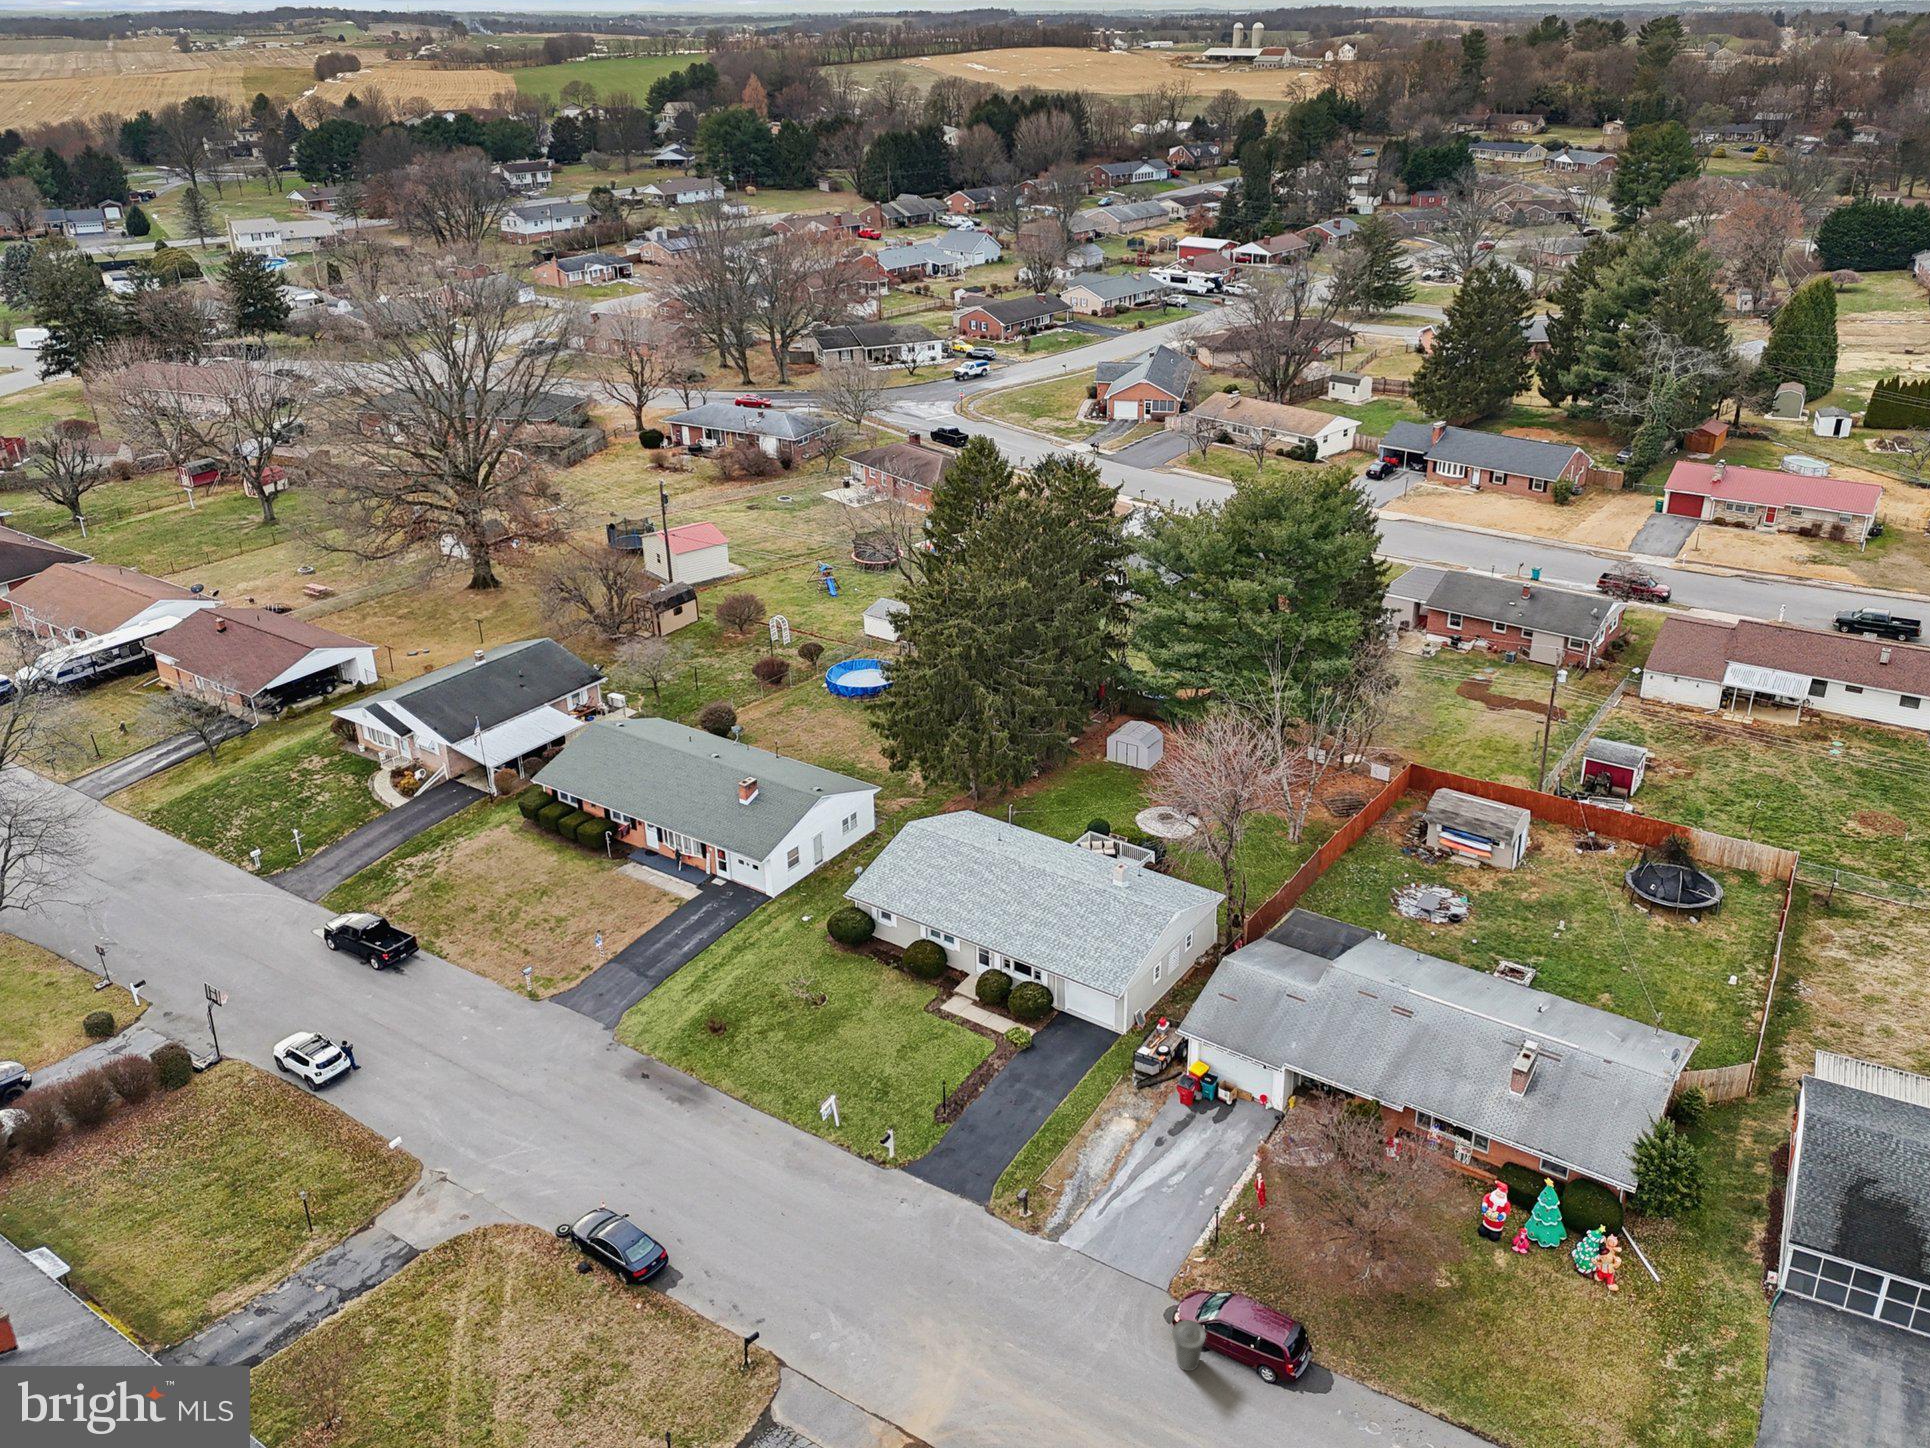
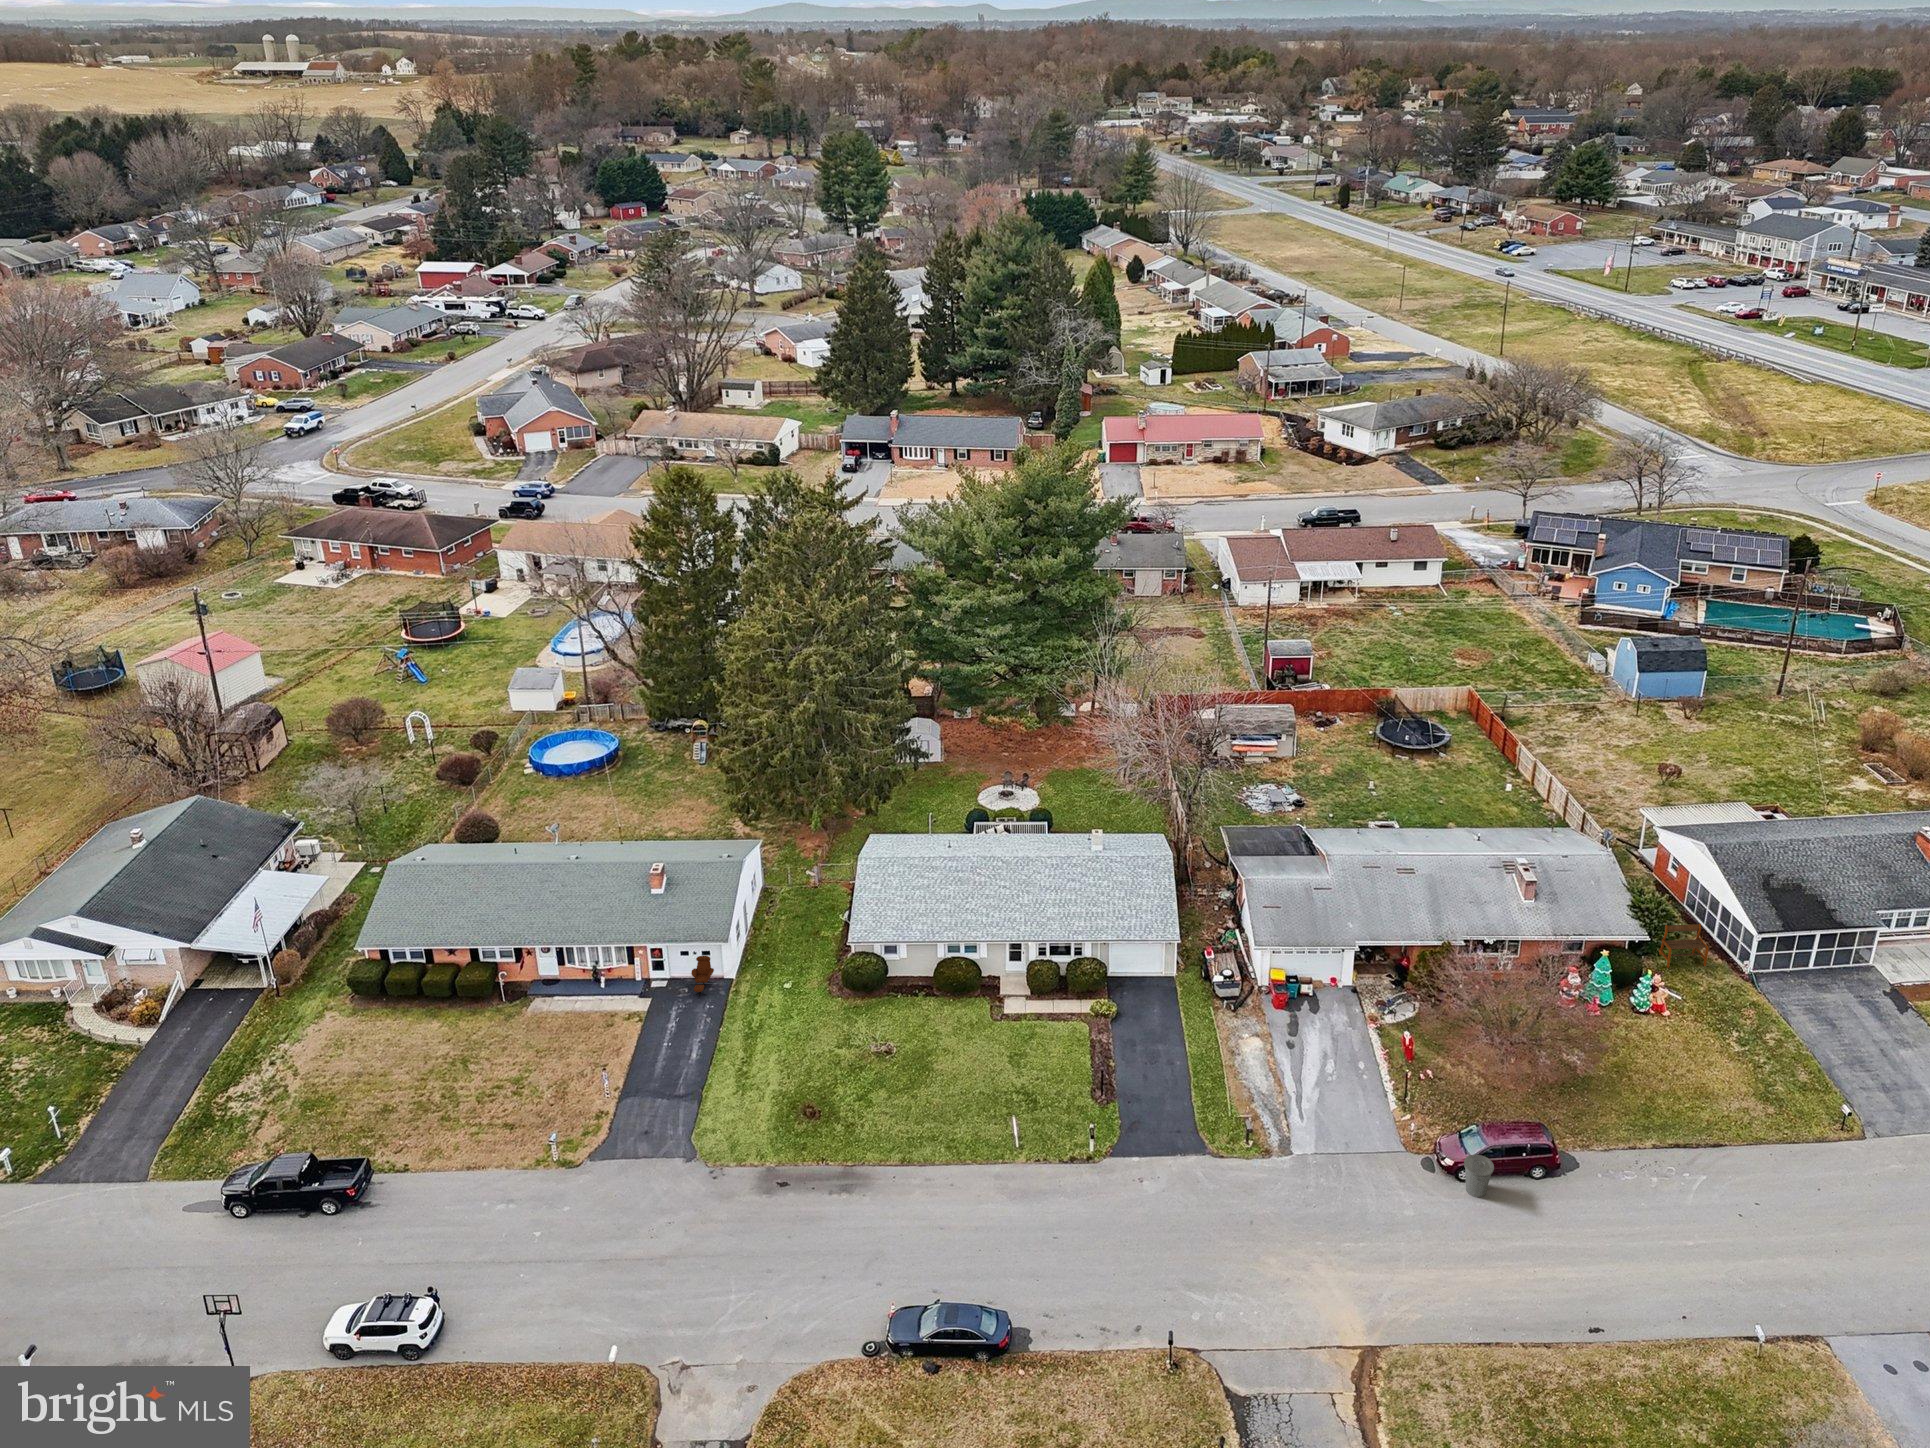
lounge chair: none [730,868,756,904] -> present [691,956,714,997]
bench: none [1671,1188,1736,1260] -> present [1659,924,1708,968]

